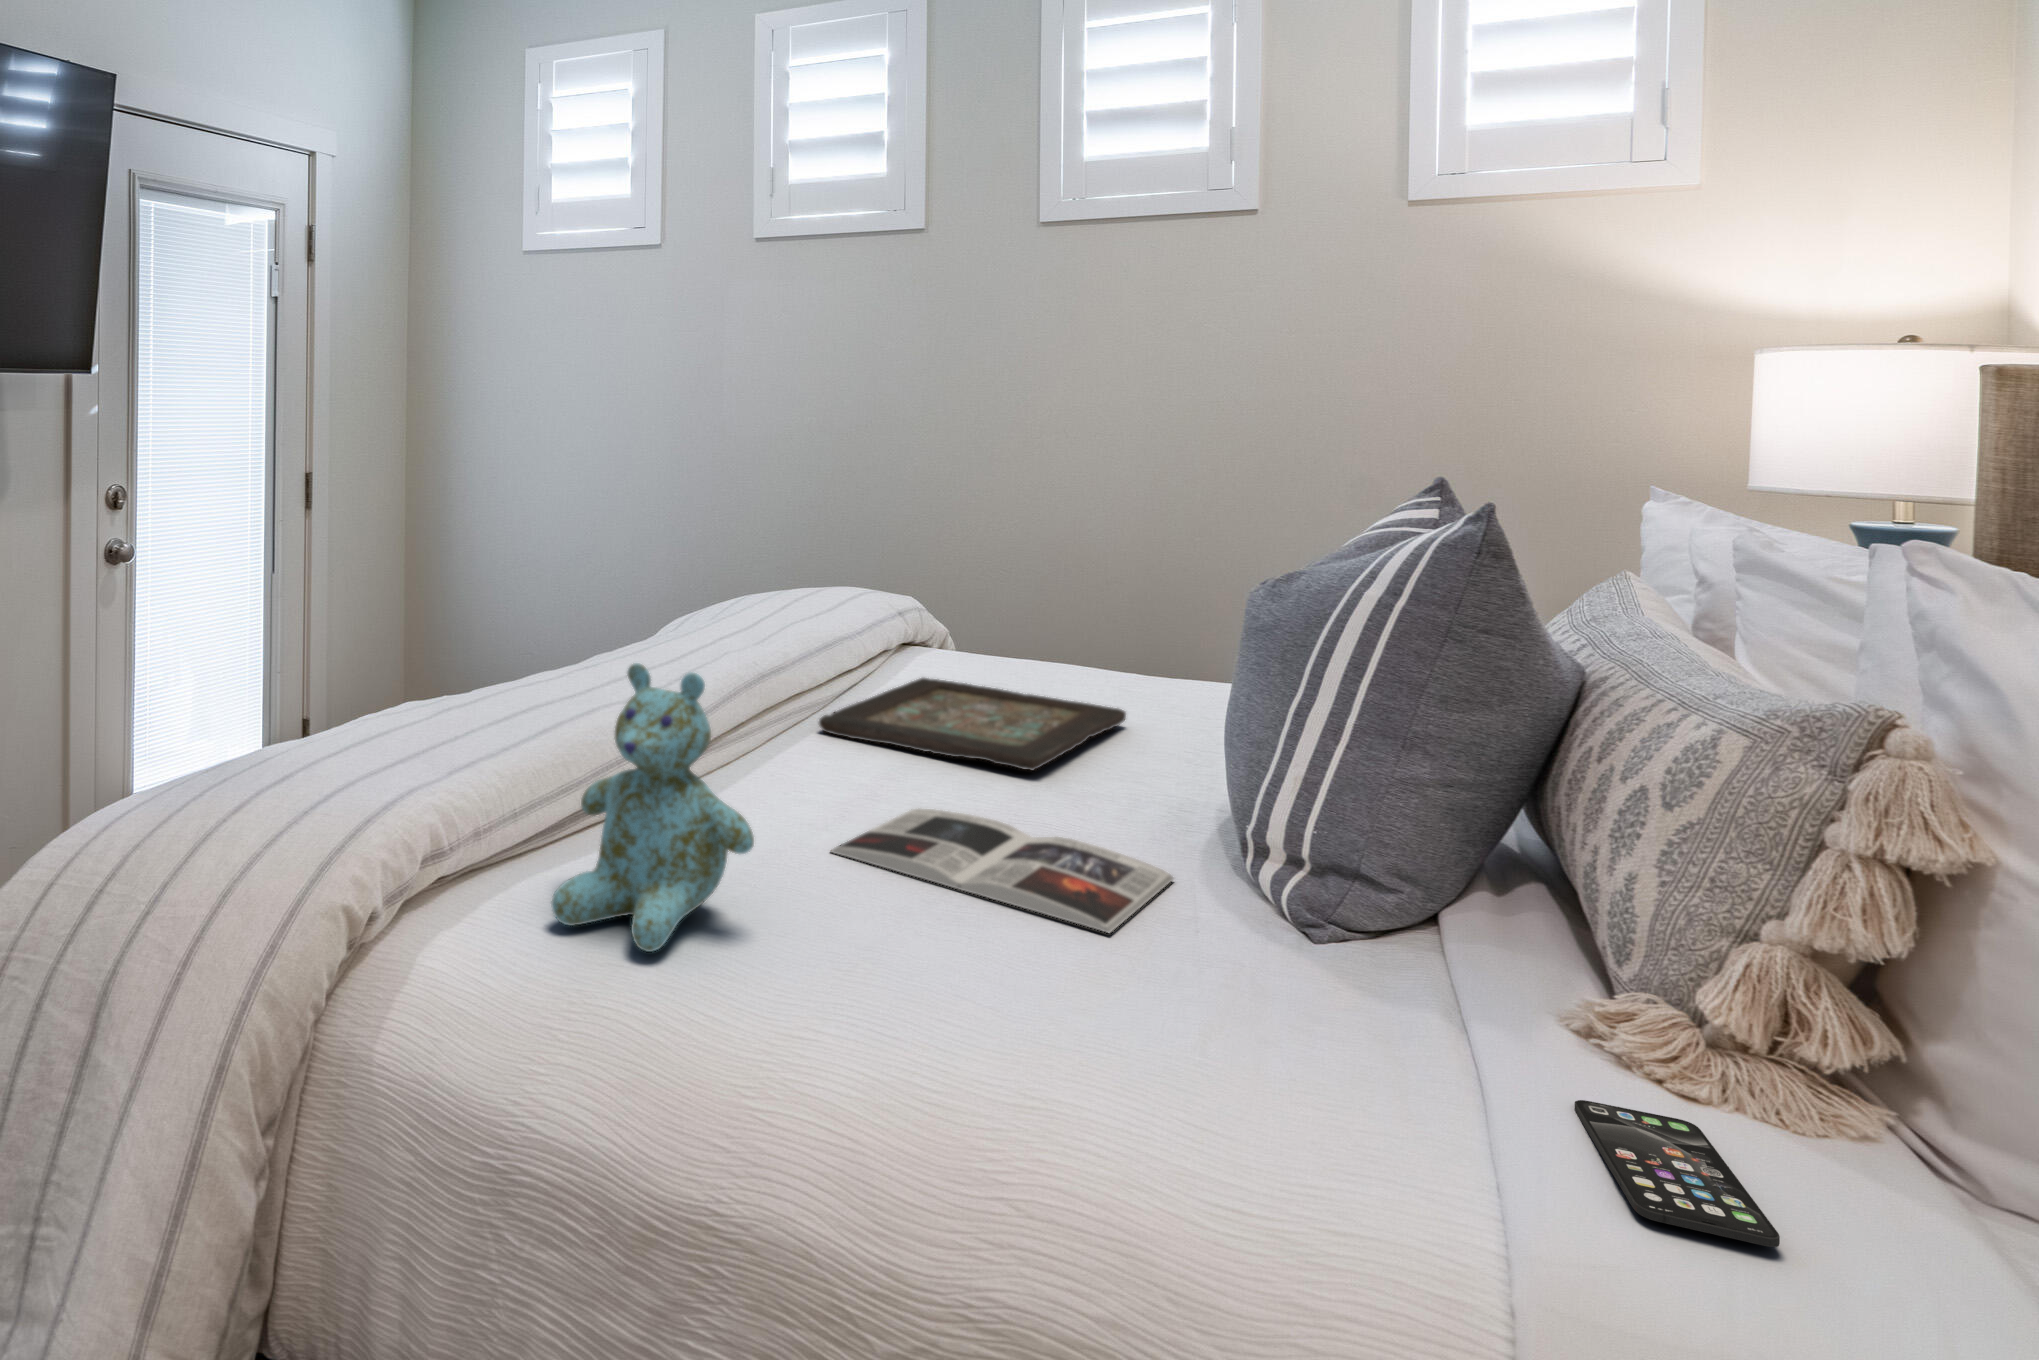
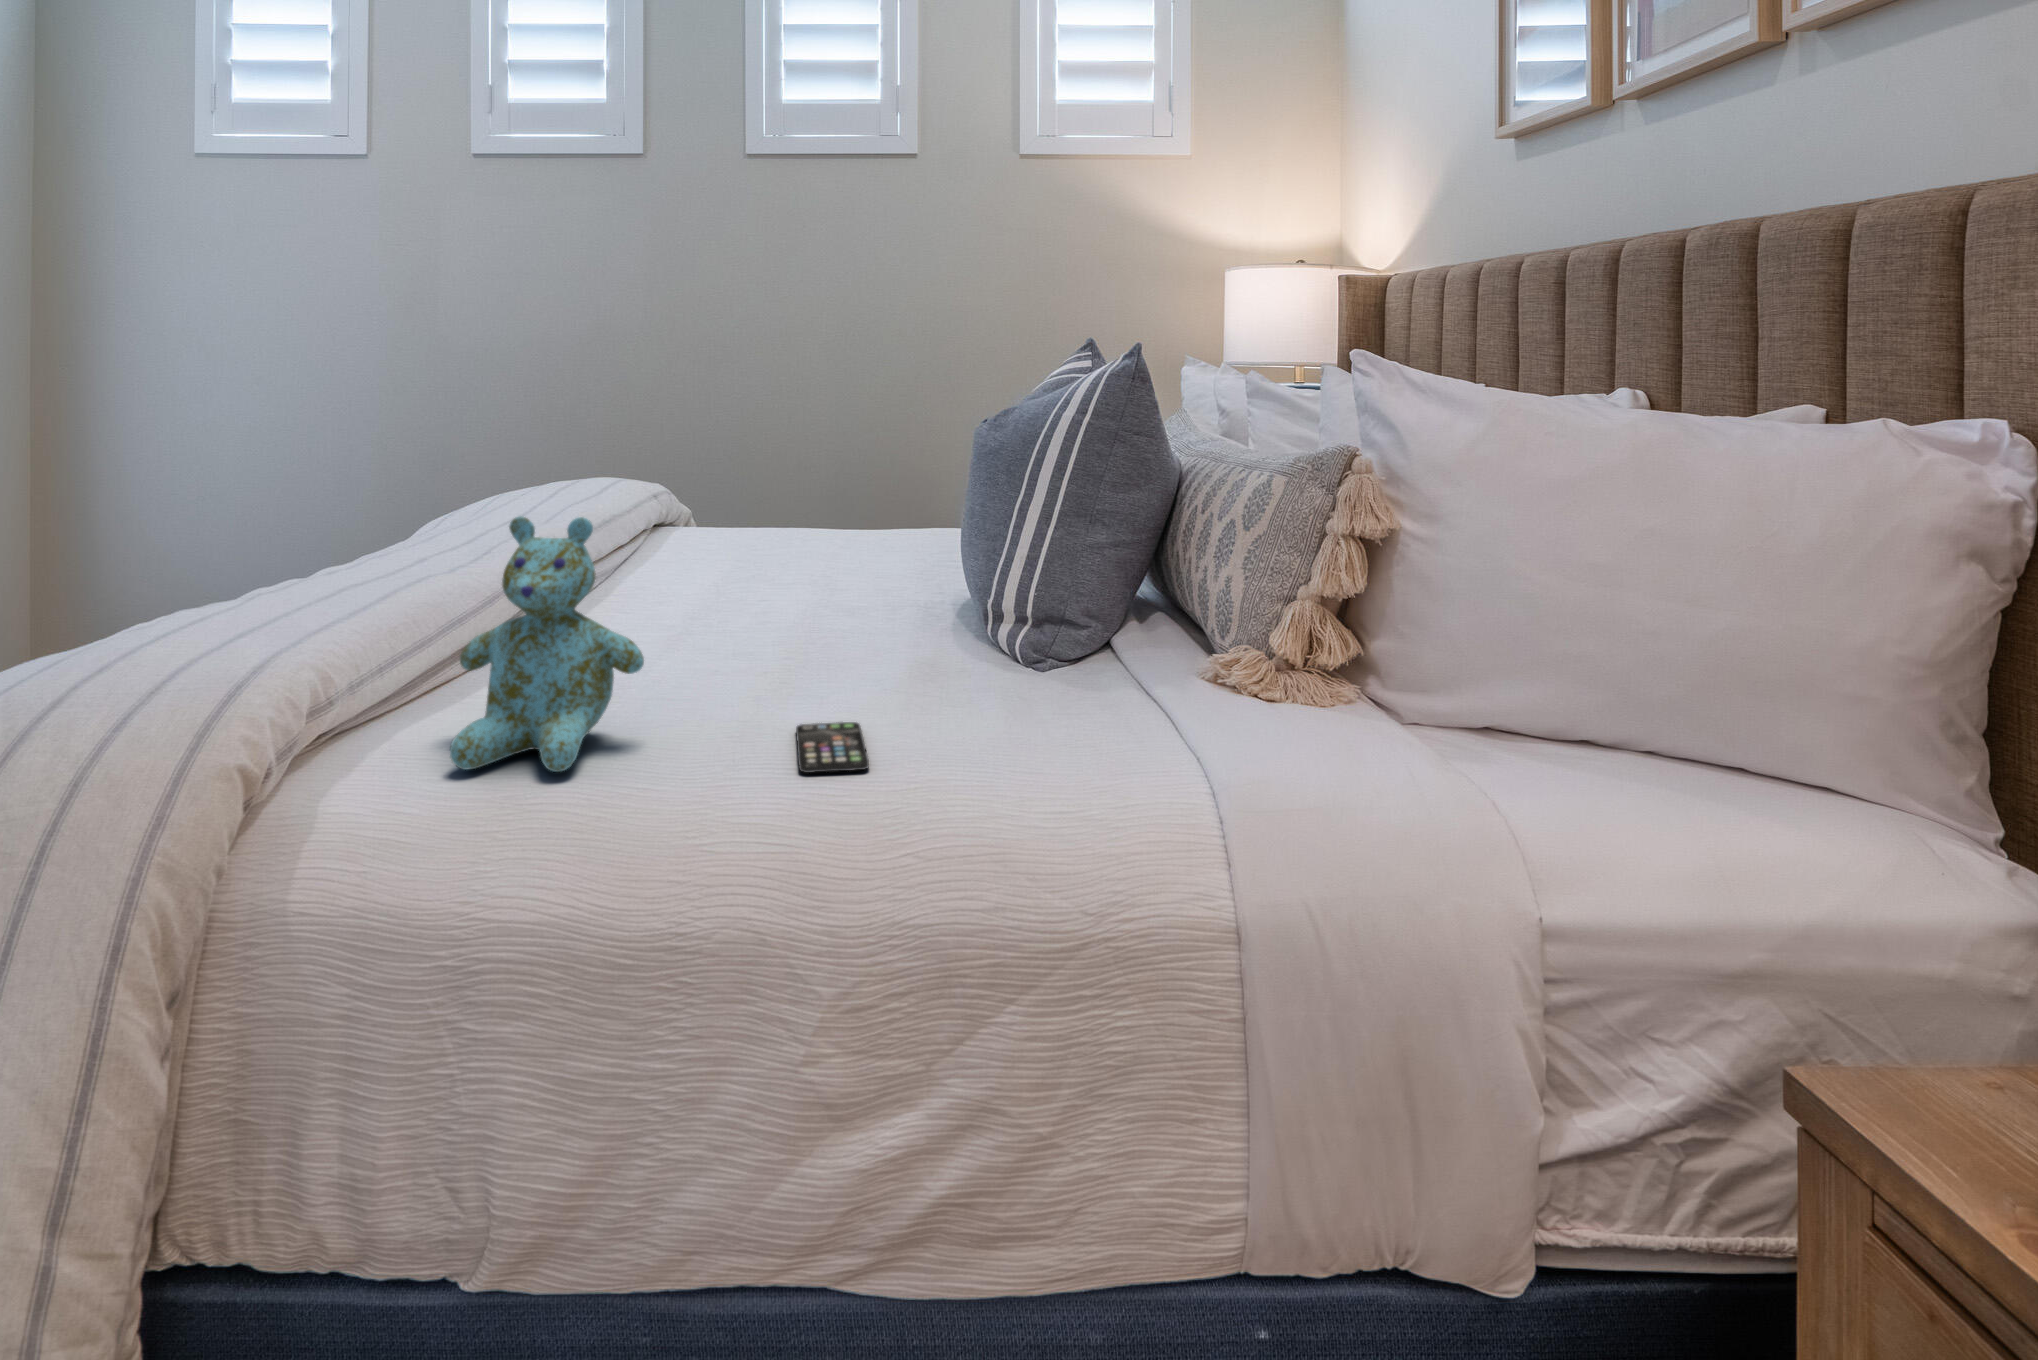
decorative tray: present [819,678,1126,770] -> none [621,546,864,599]
magazine: present [831,809,1174,933] -> none [678,632,942,689]
smartphone: present [1575,1100,1780,1247] -> present [796,722,869,773]

